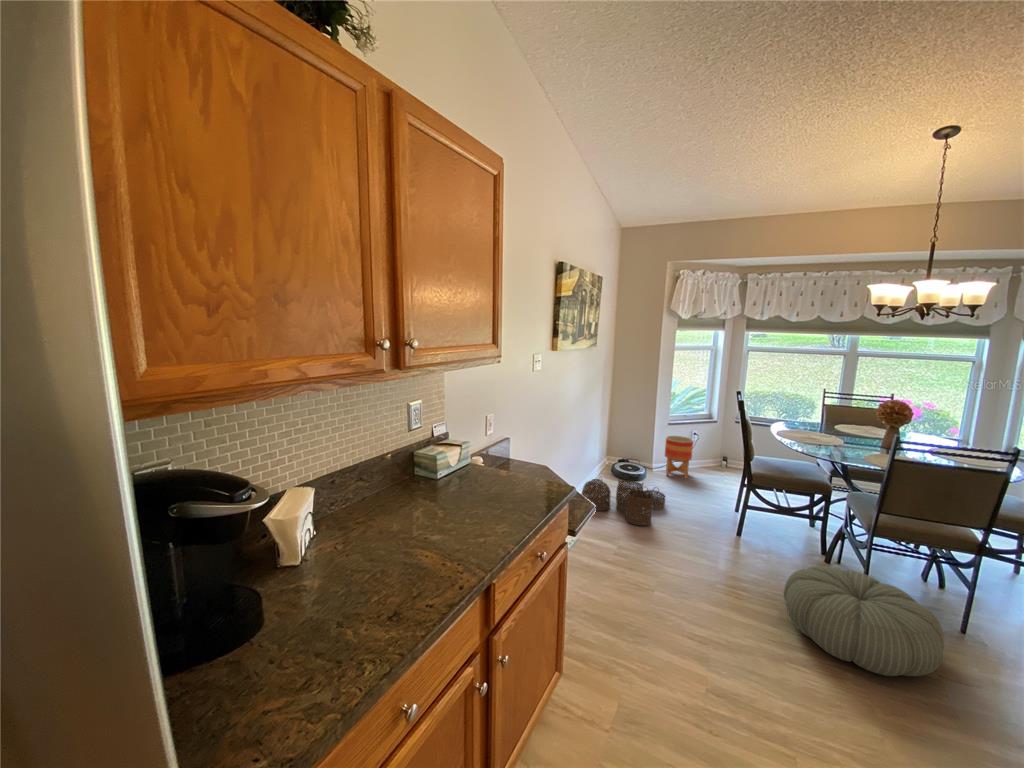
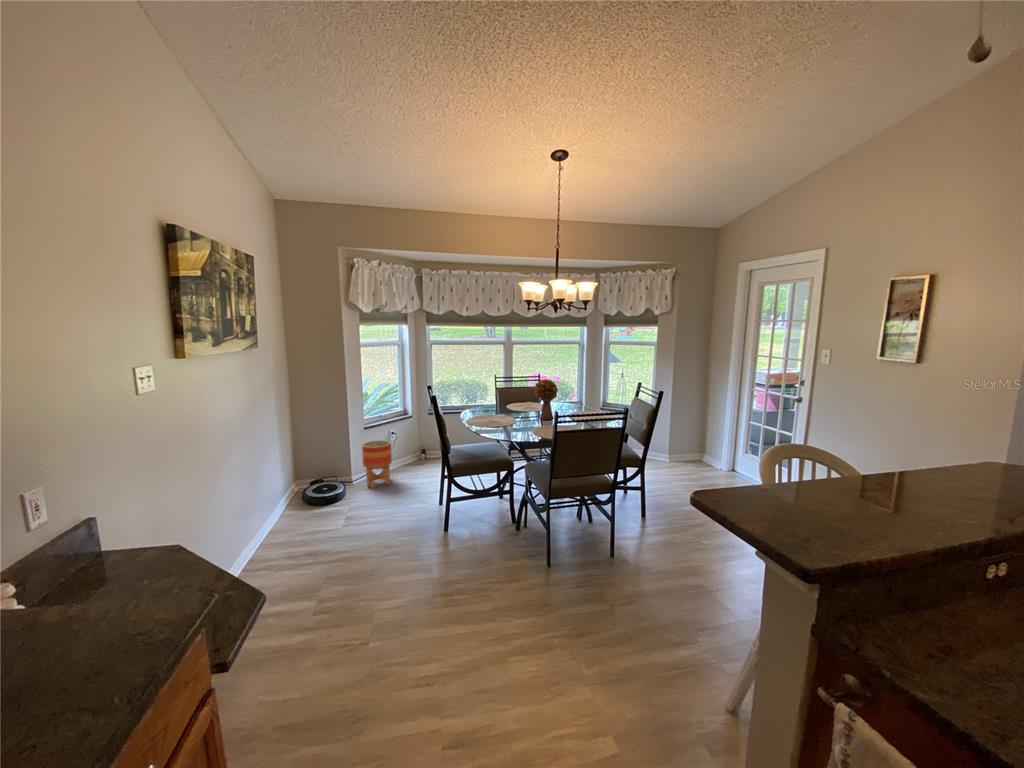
woven basket: present [582,479,665,525] -> none [260,506,369,561]
pouf: present [784,566,944,676] -> none [494,536,606,626]

